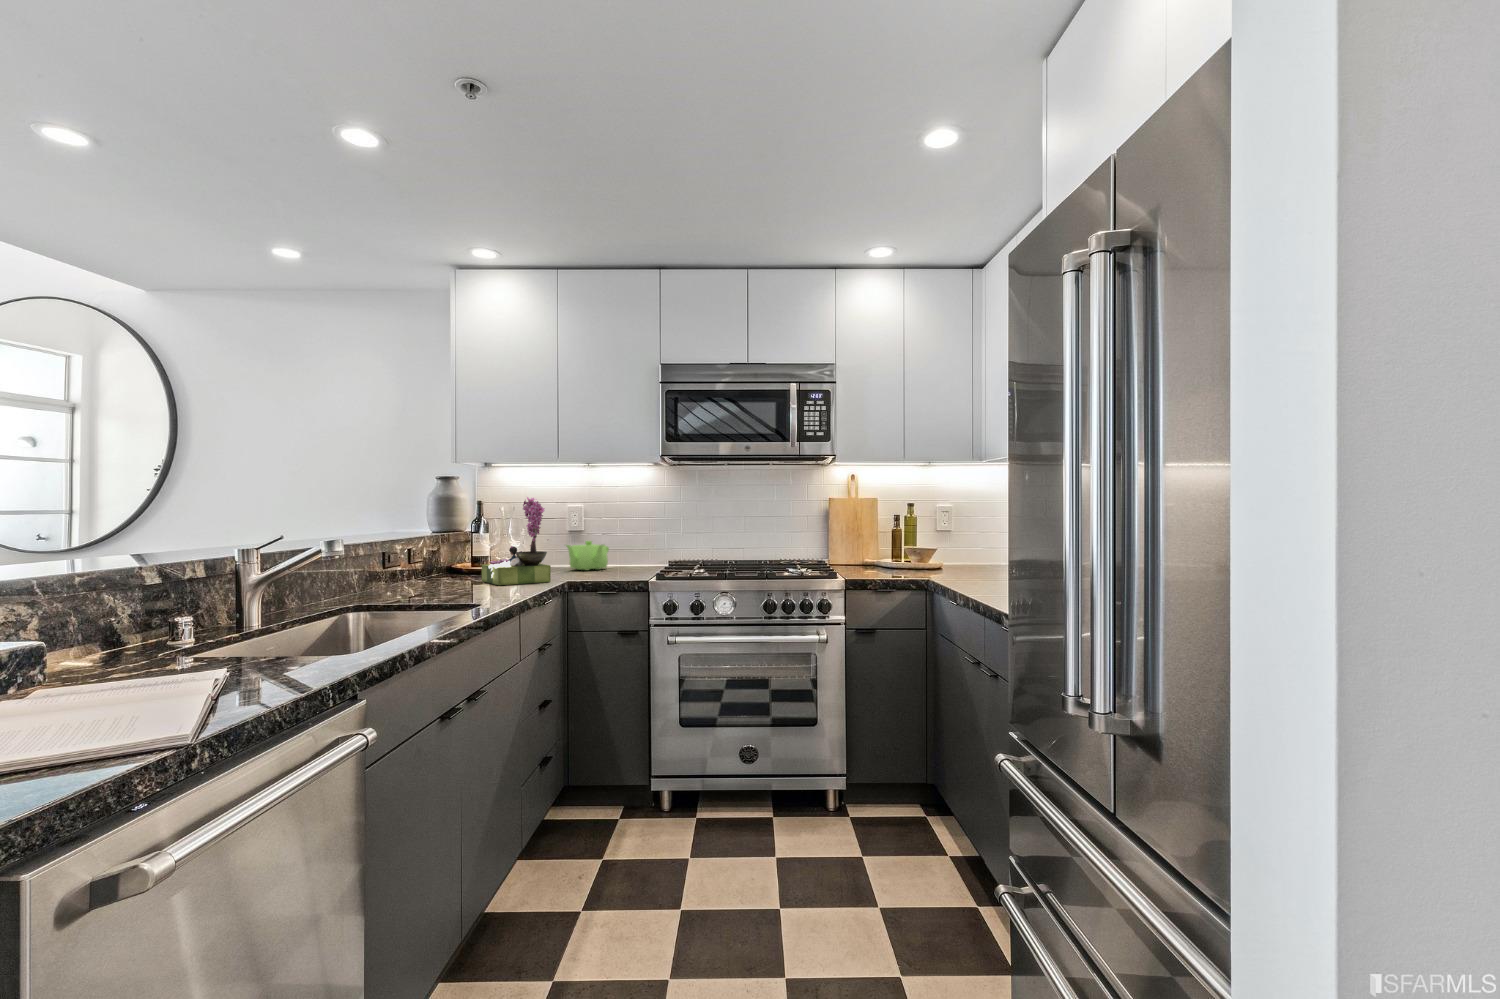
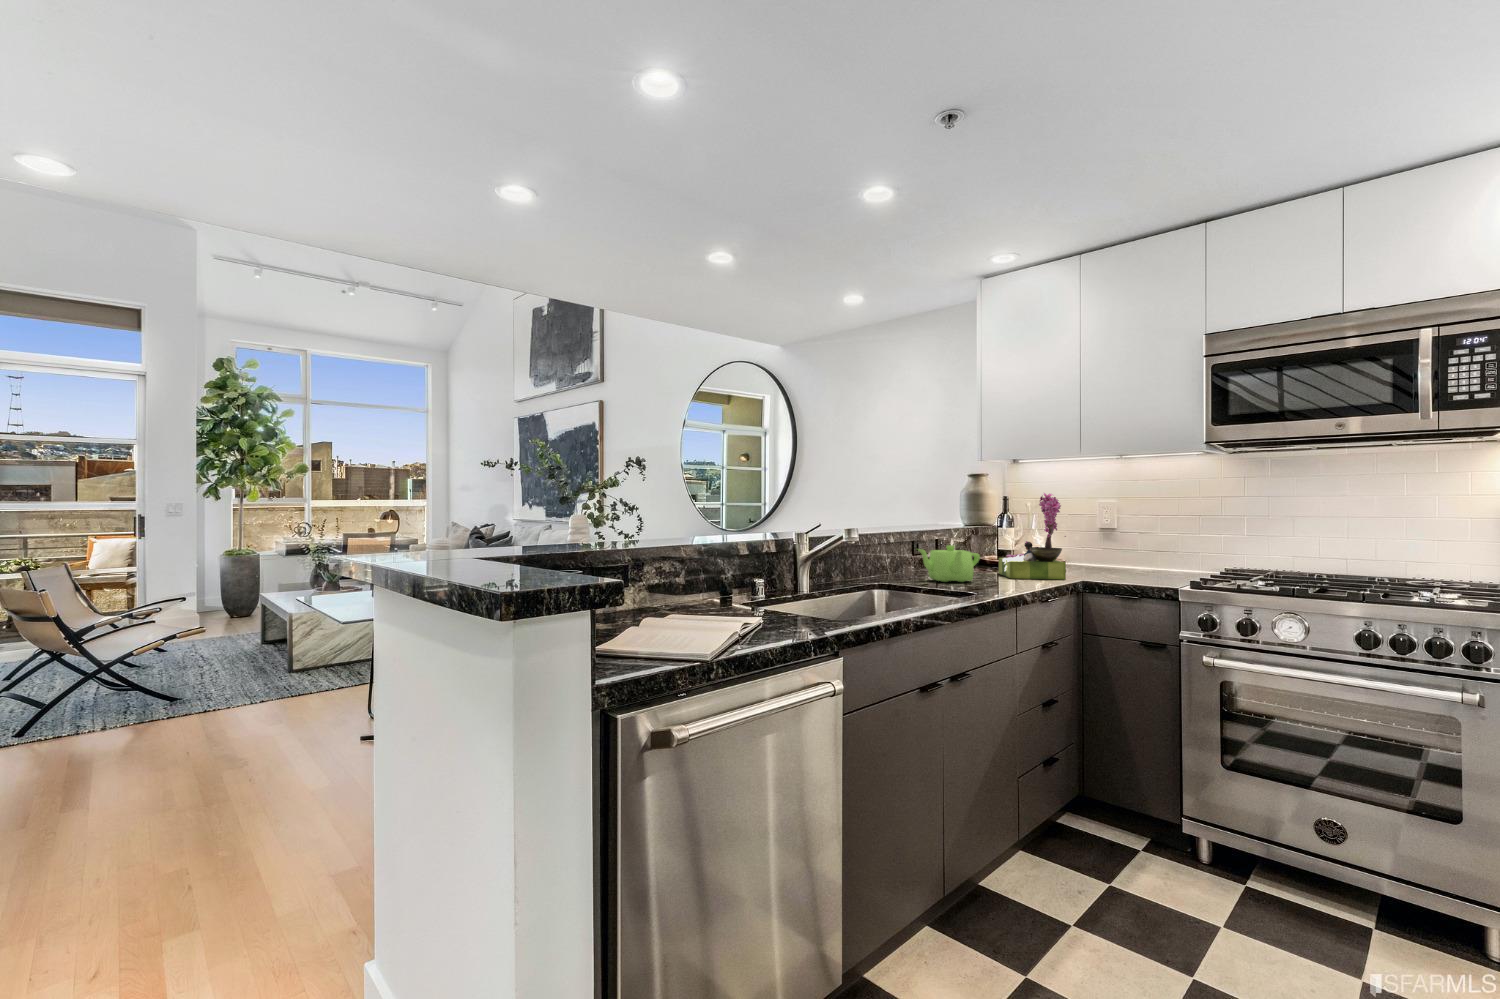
teapot: present [566,541,609,571] -> present [918,545,980,582]

